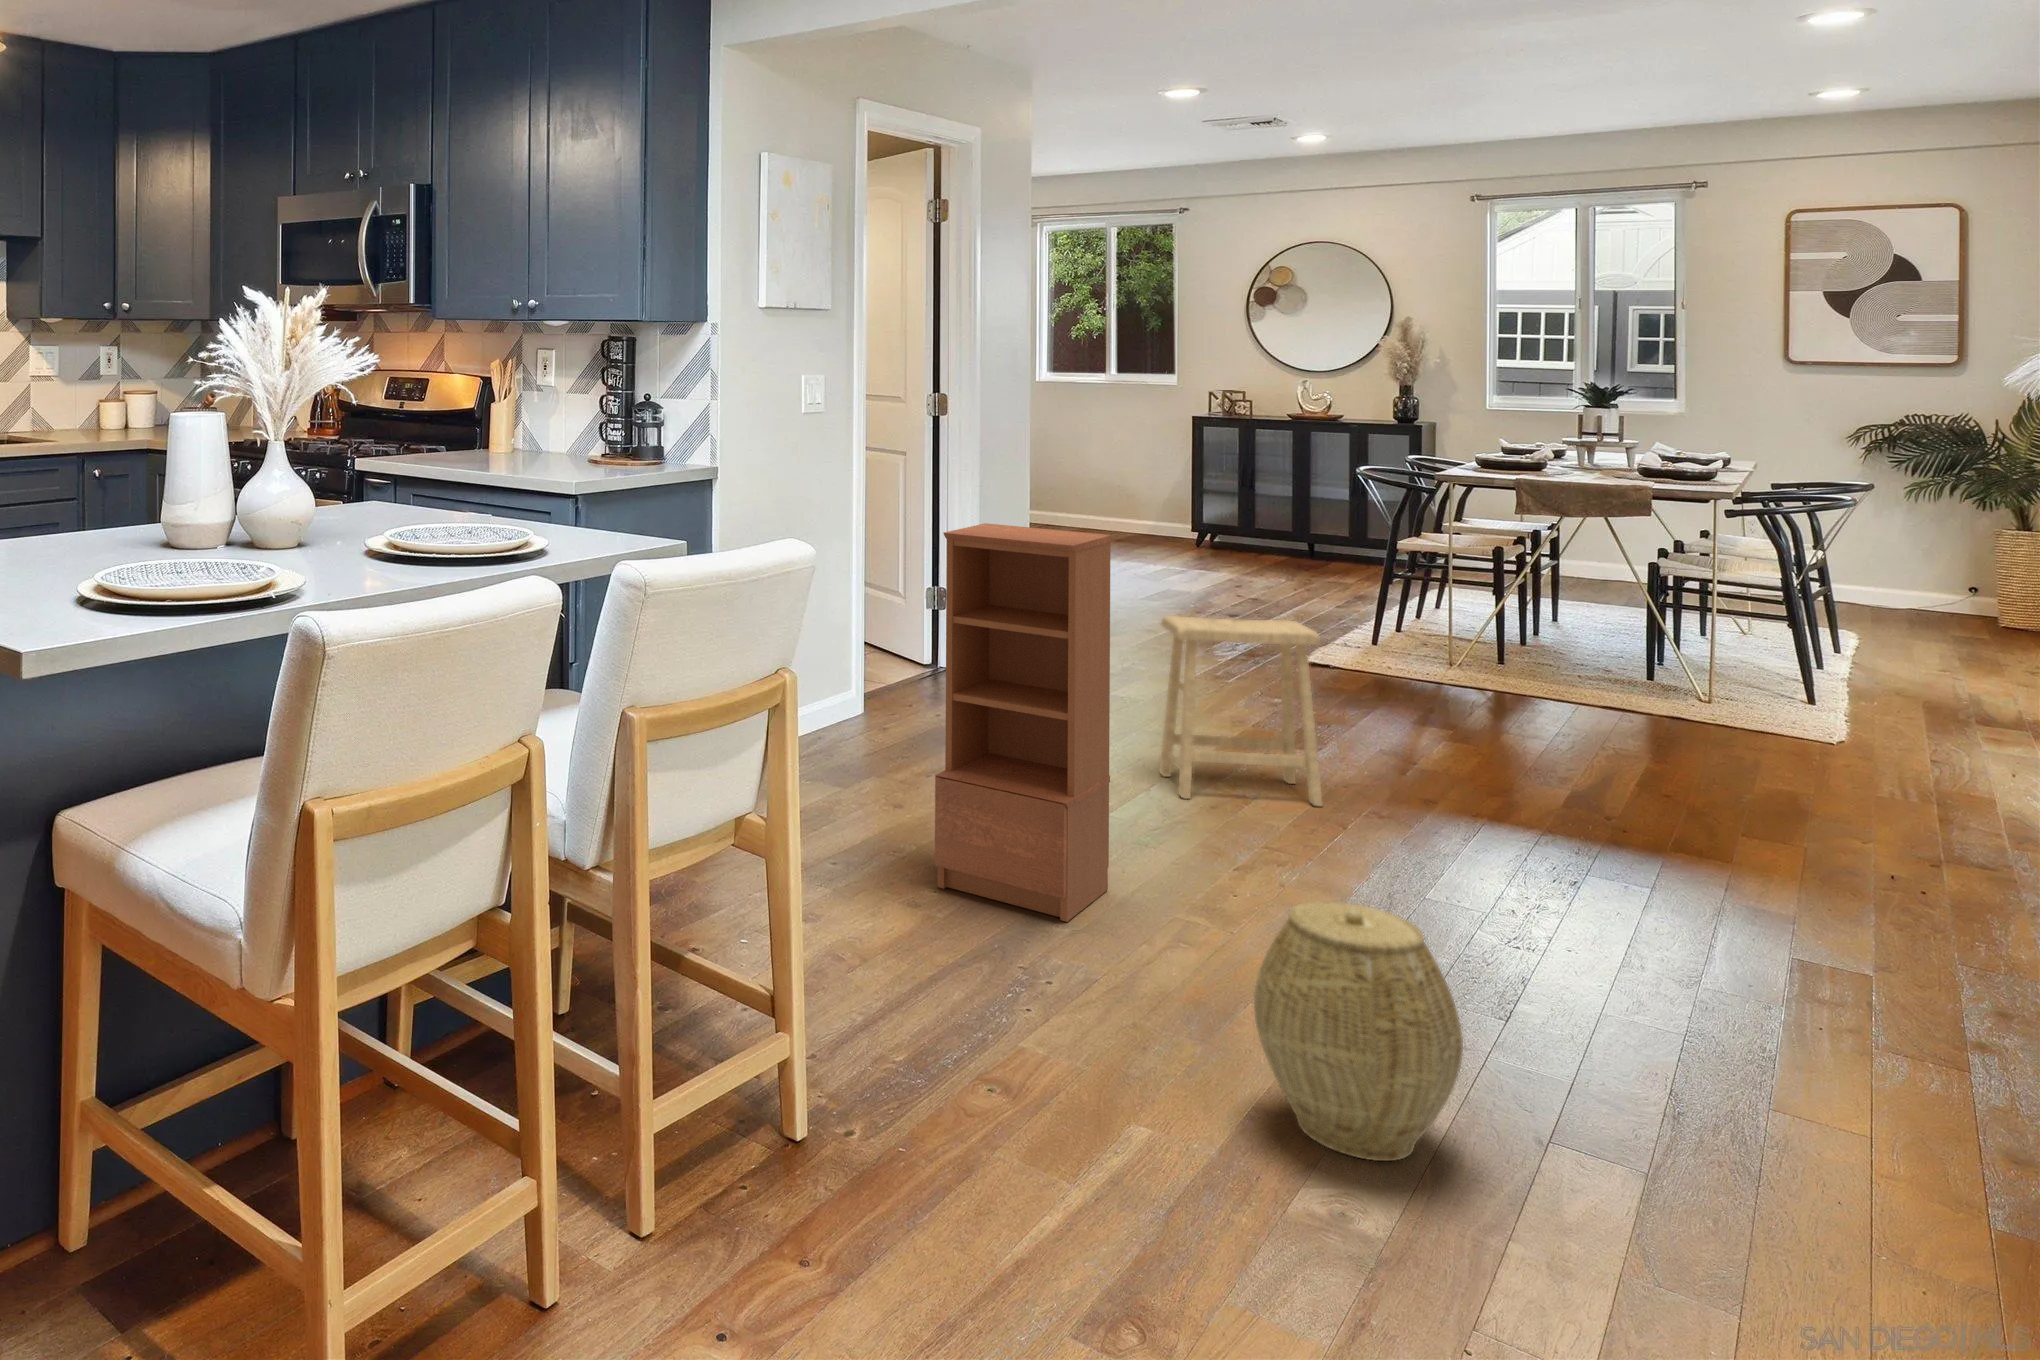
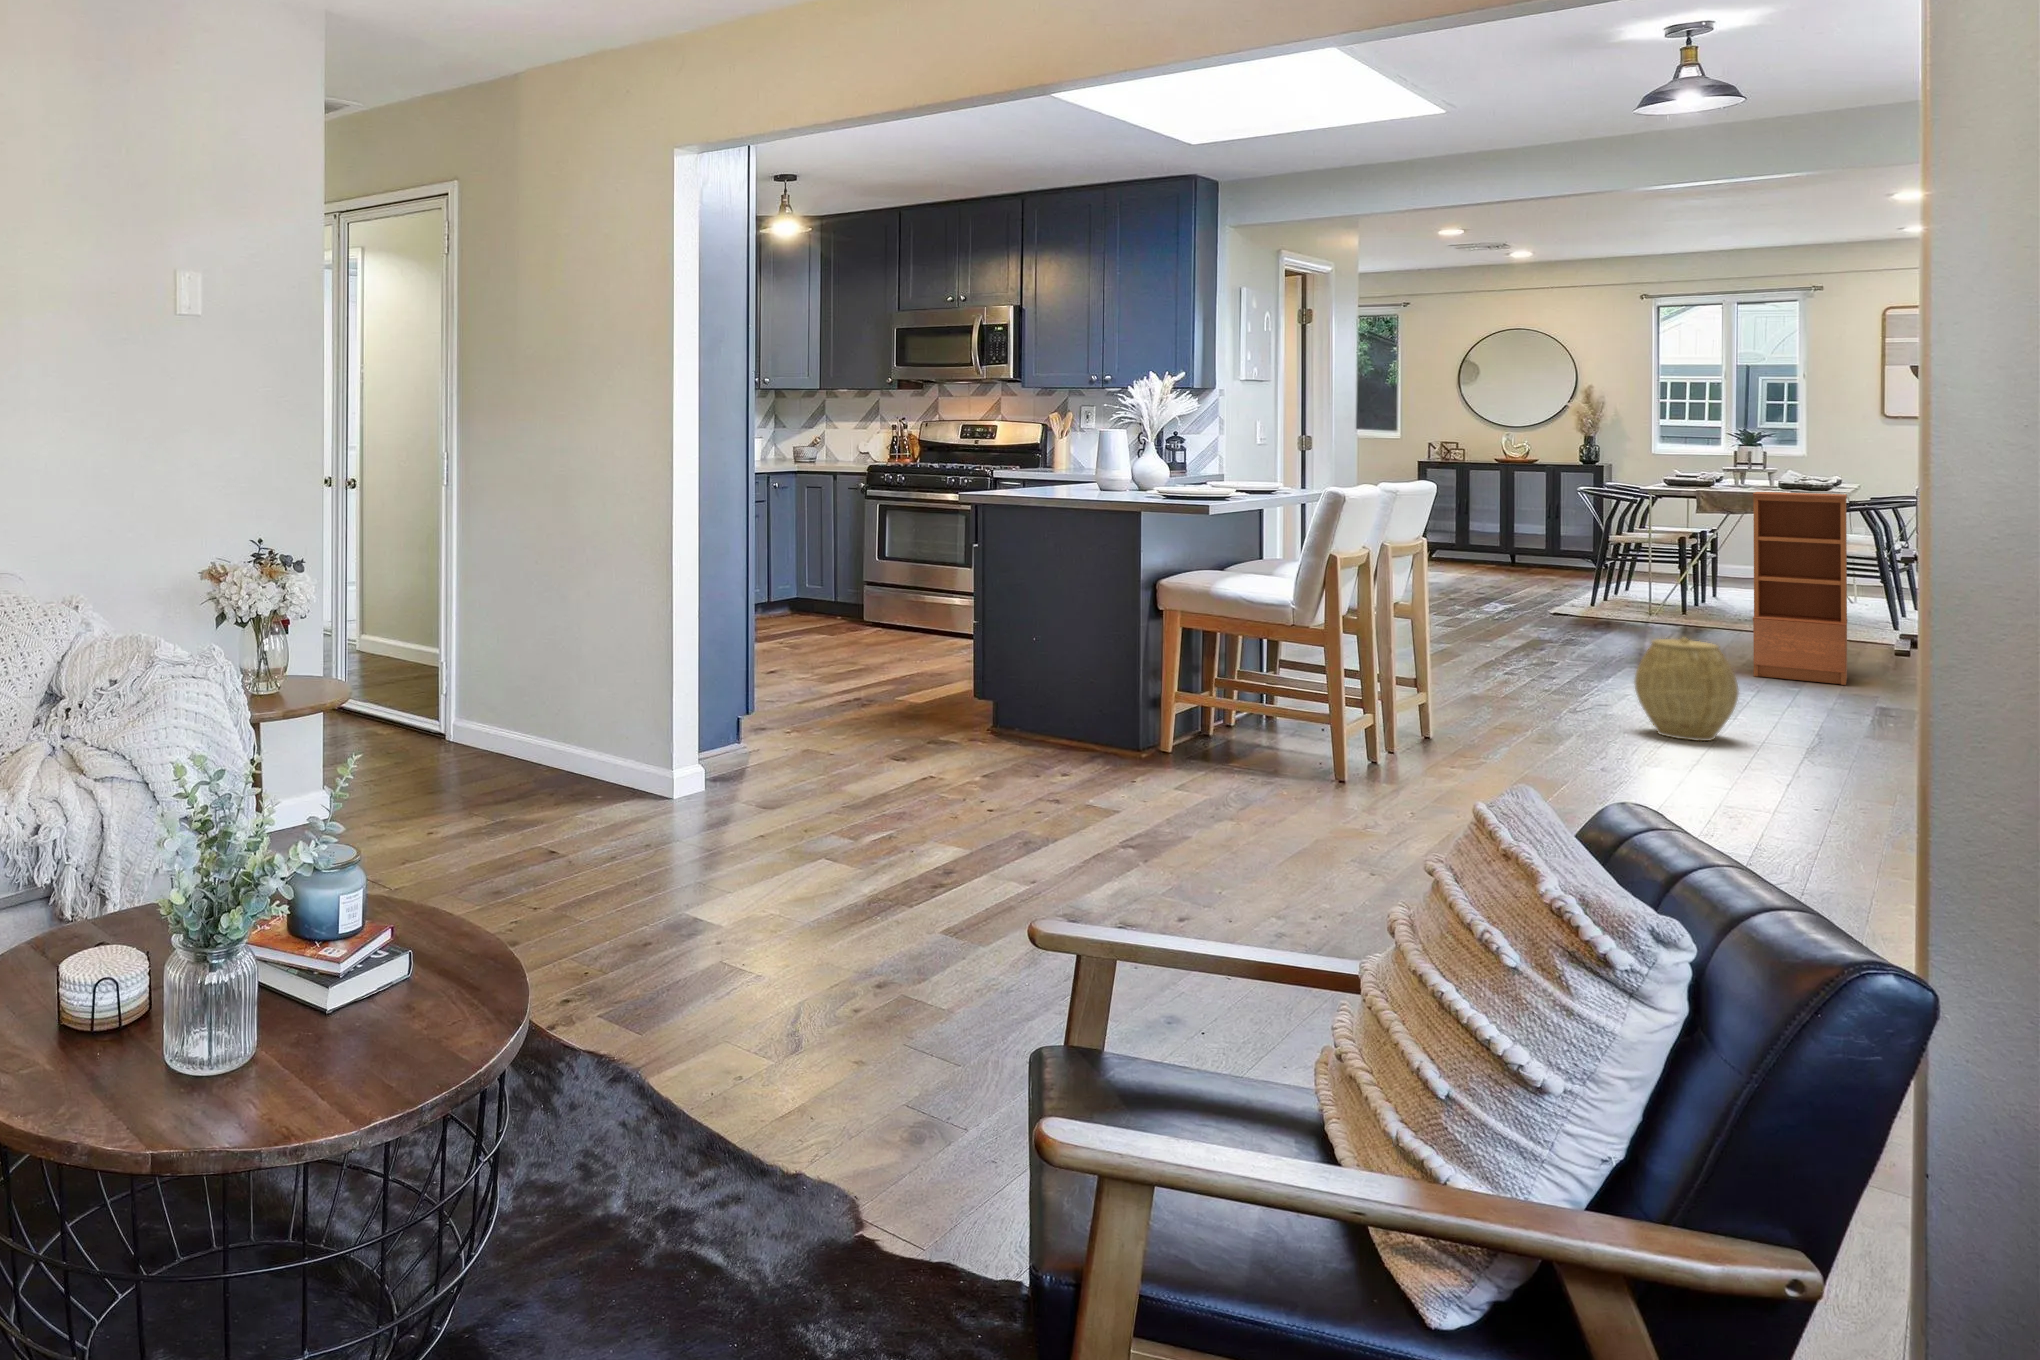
bookcase: present [935,523,1111,922] -> present [1753,492,1847,685]
footstool: present [1159,616,1322,806] -> none [1498,557,1606,660]

